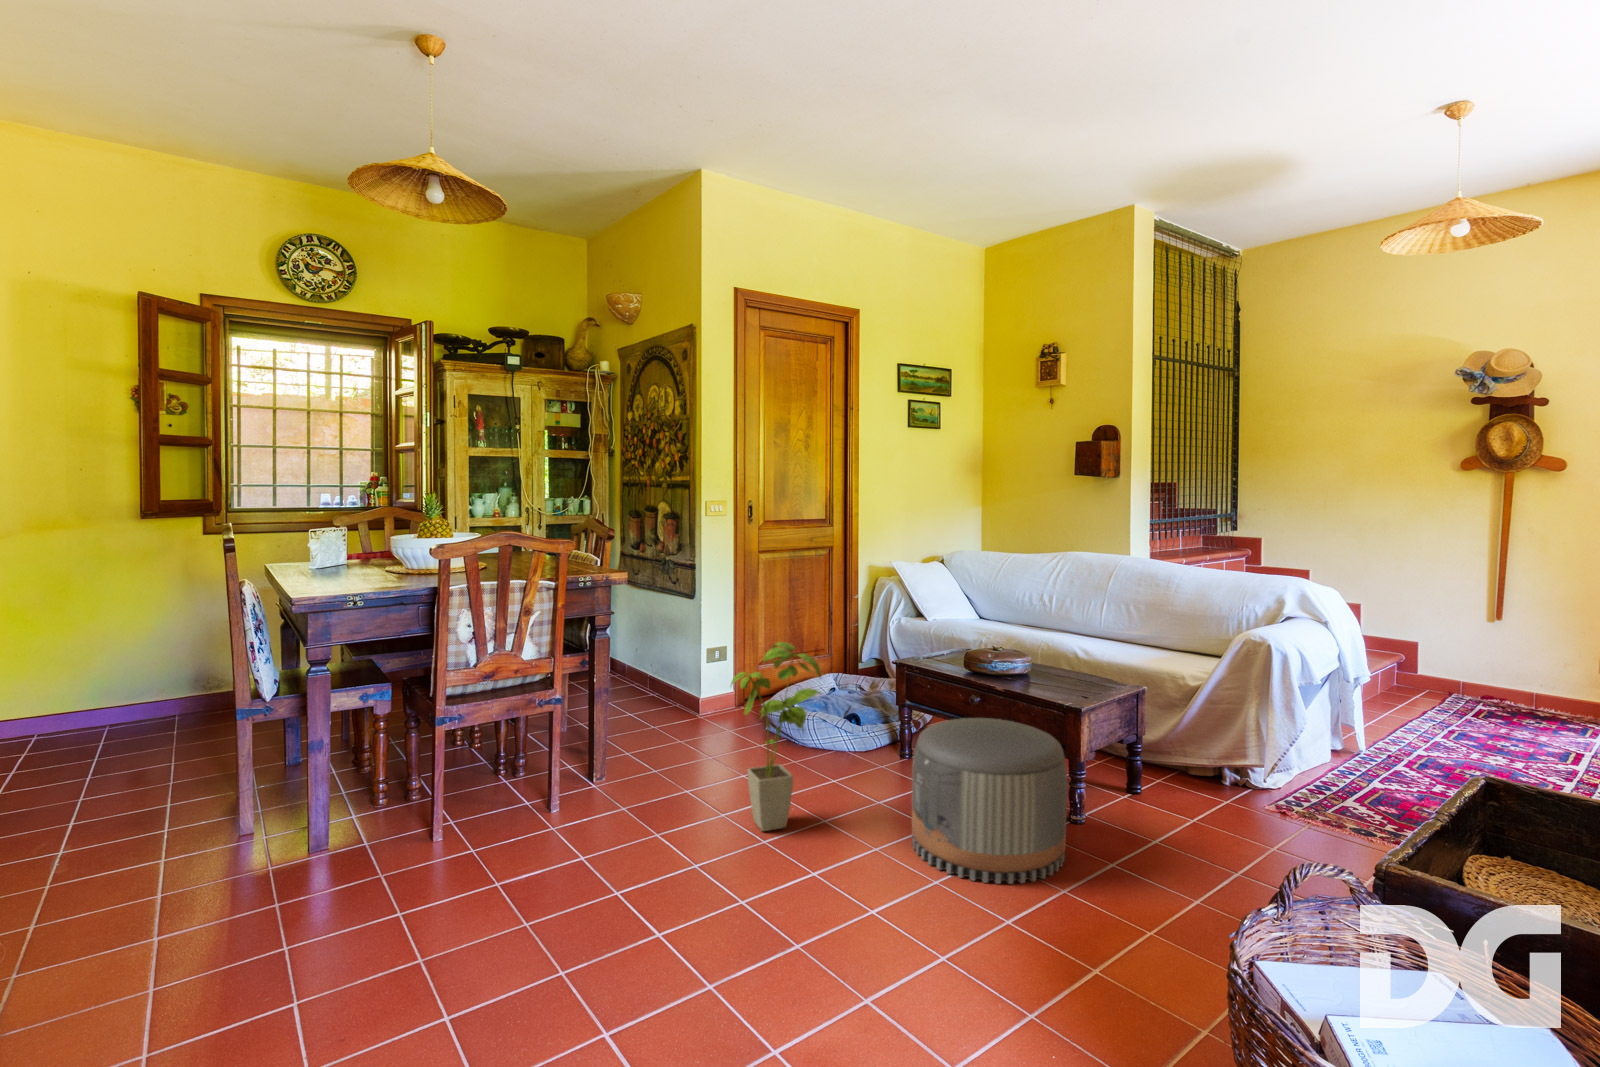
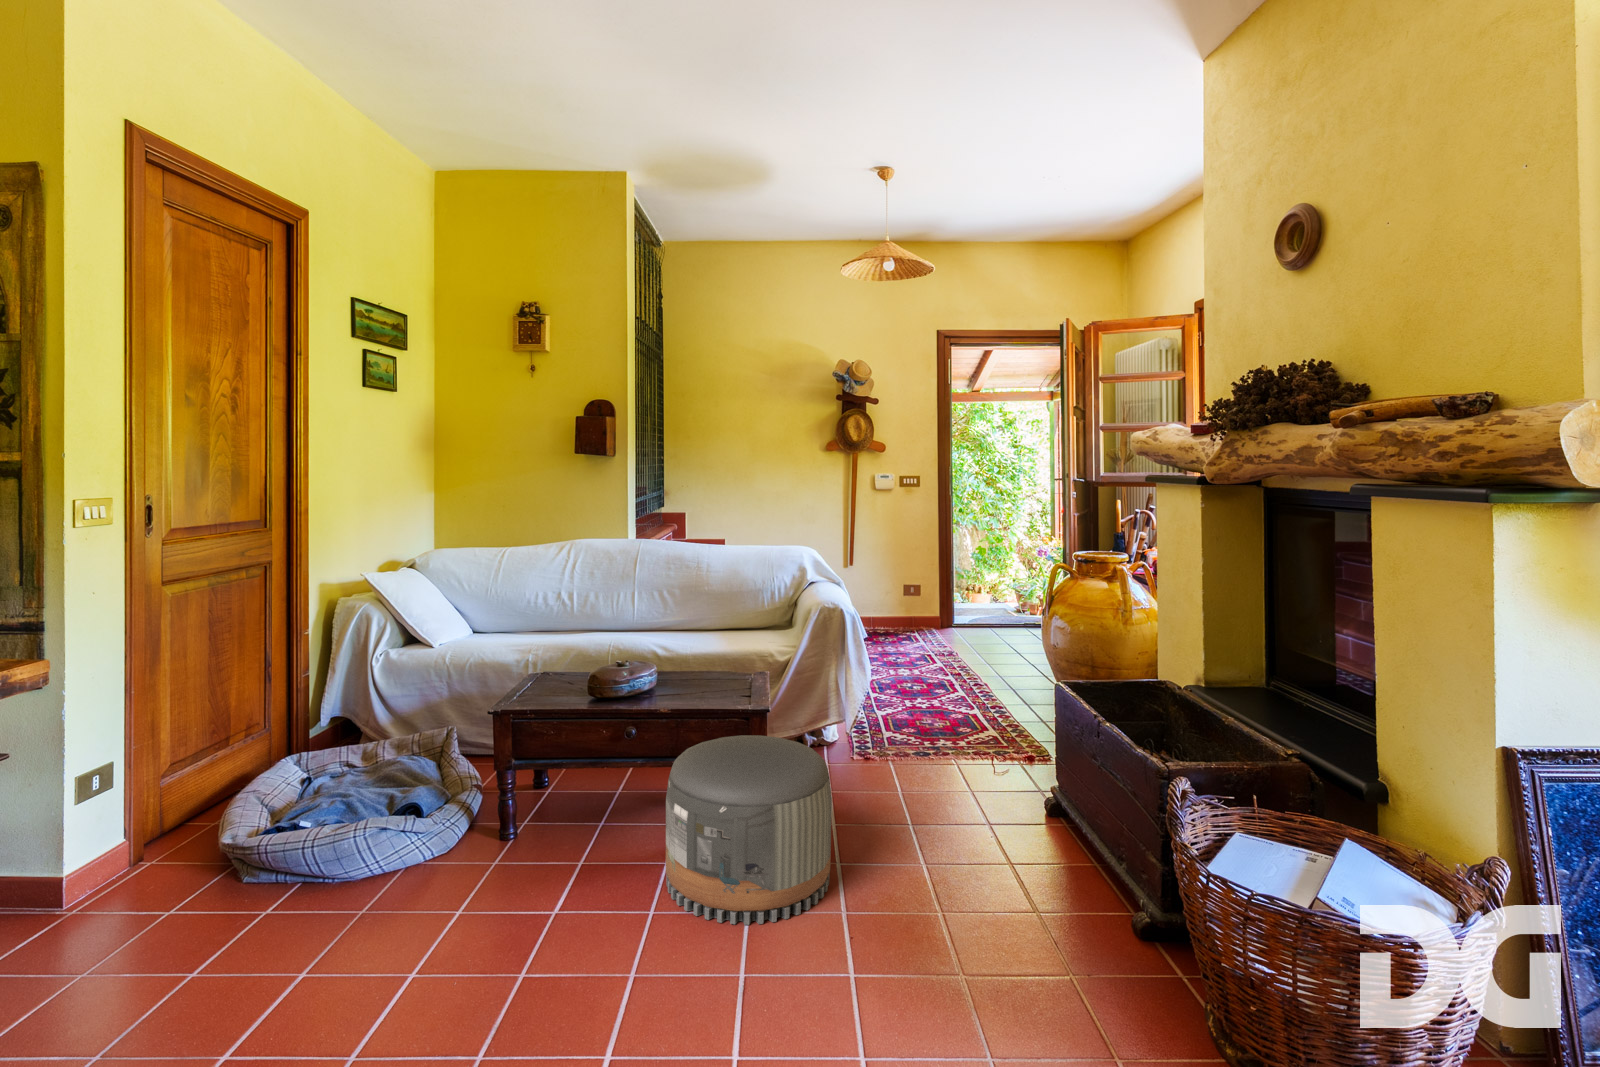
house plant: present [731,642,821,831] -> none [440,712,591,991]

